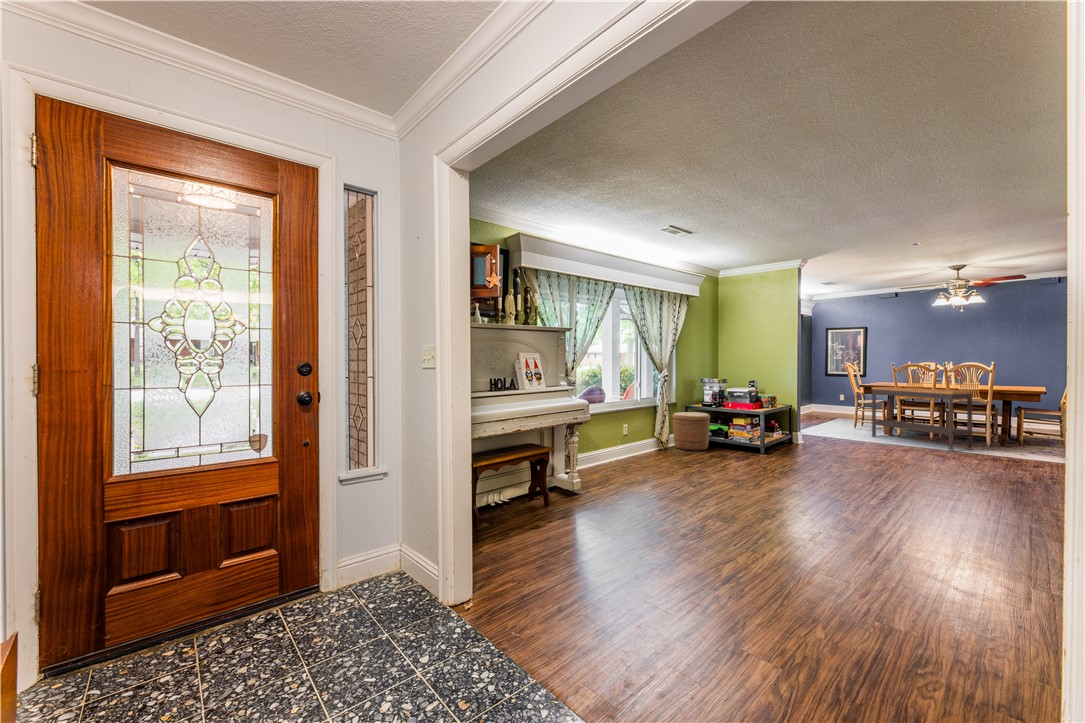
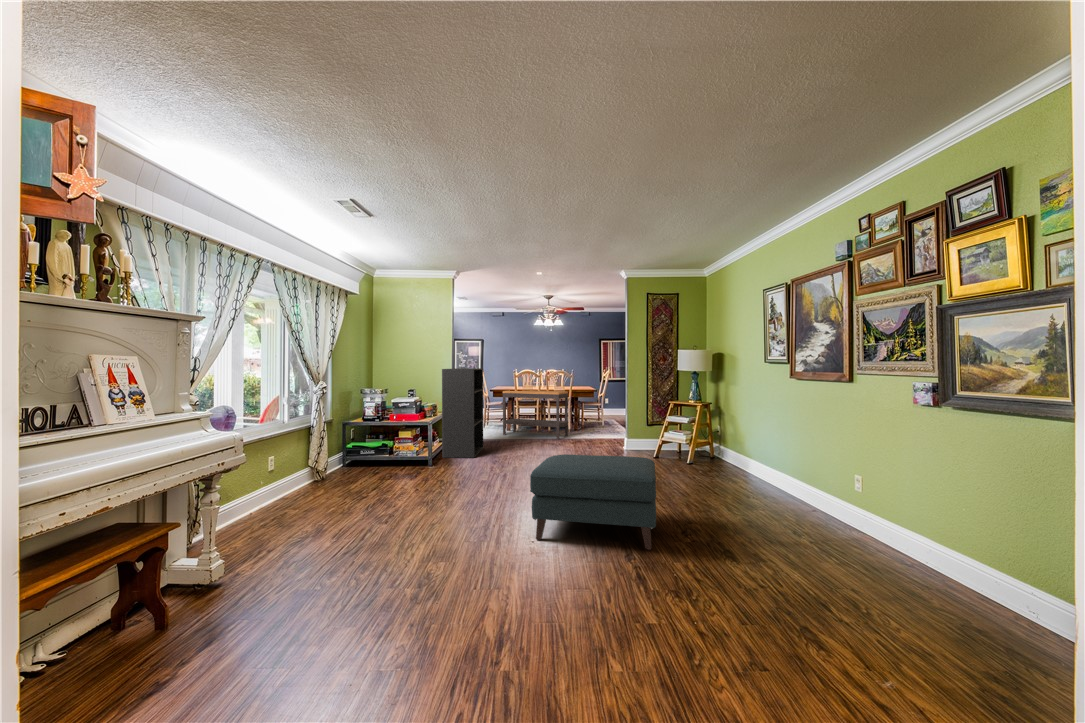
bookshelf: none [779,361,834,453] -> present [442,368,483,458]
woven basket: present [672,412,710,451] -> none [329,429,375,476]
ottoman: none [816,454,1015,577] -> present [530,454,656,550]

